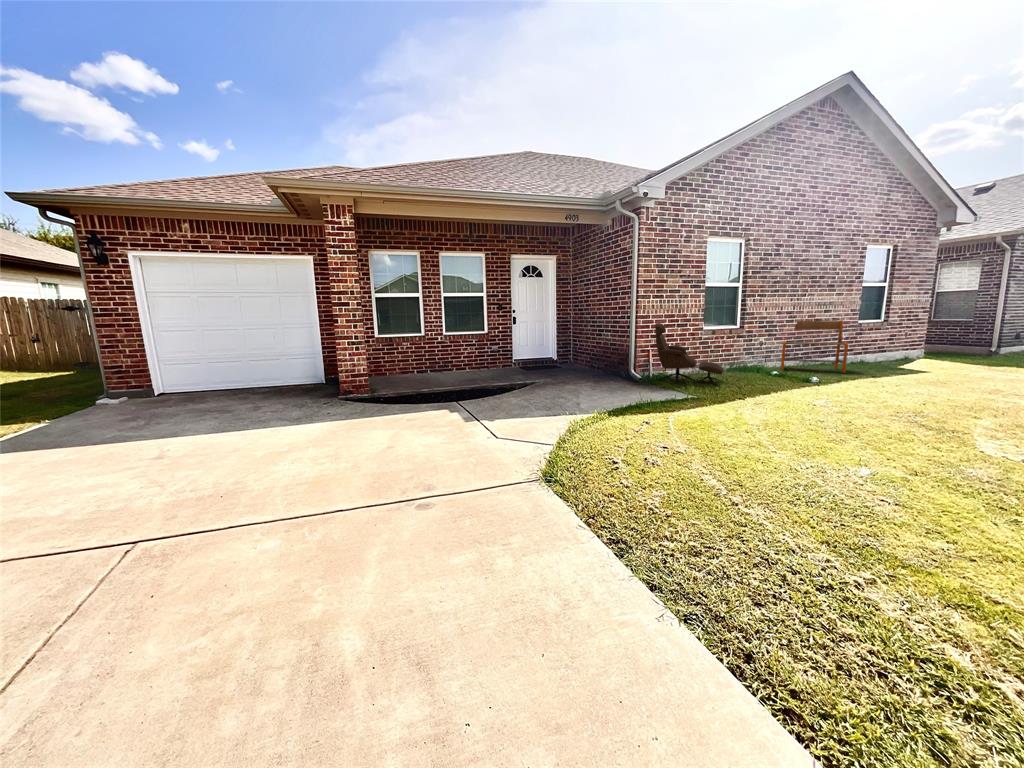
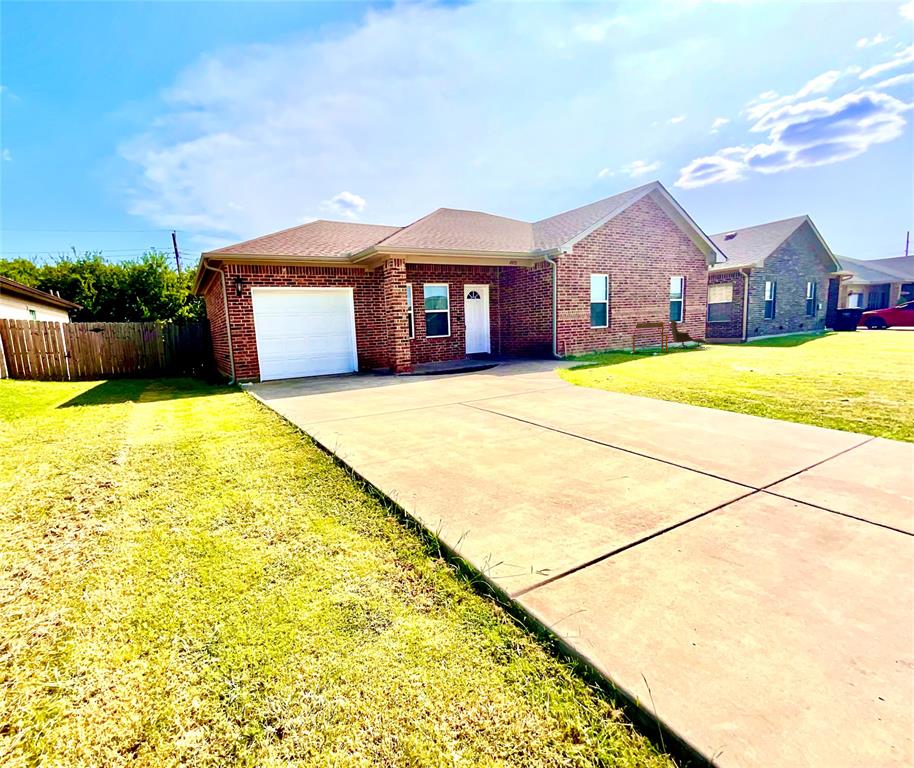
lounge chair: present [655,323,723,384] -> present [671,320,706,349]

